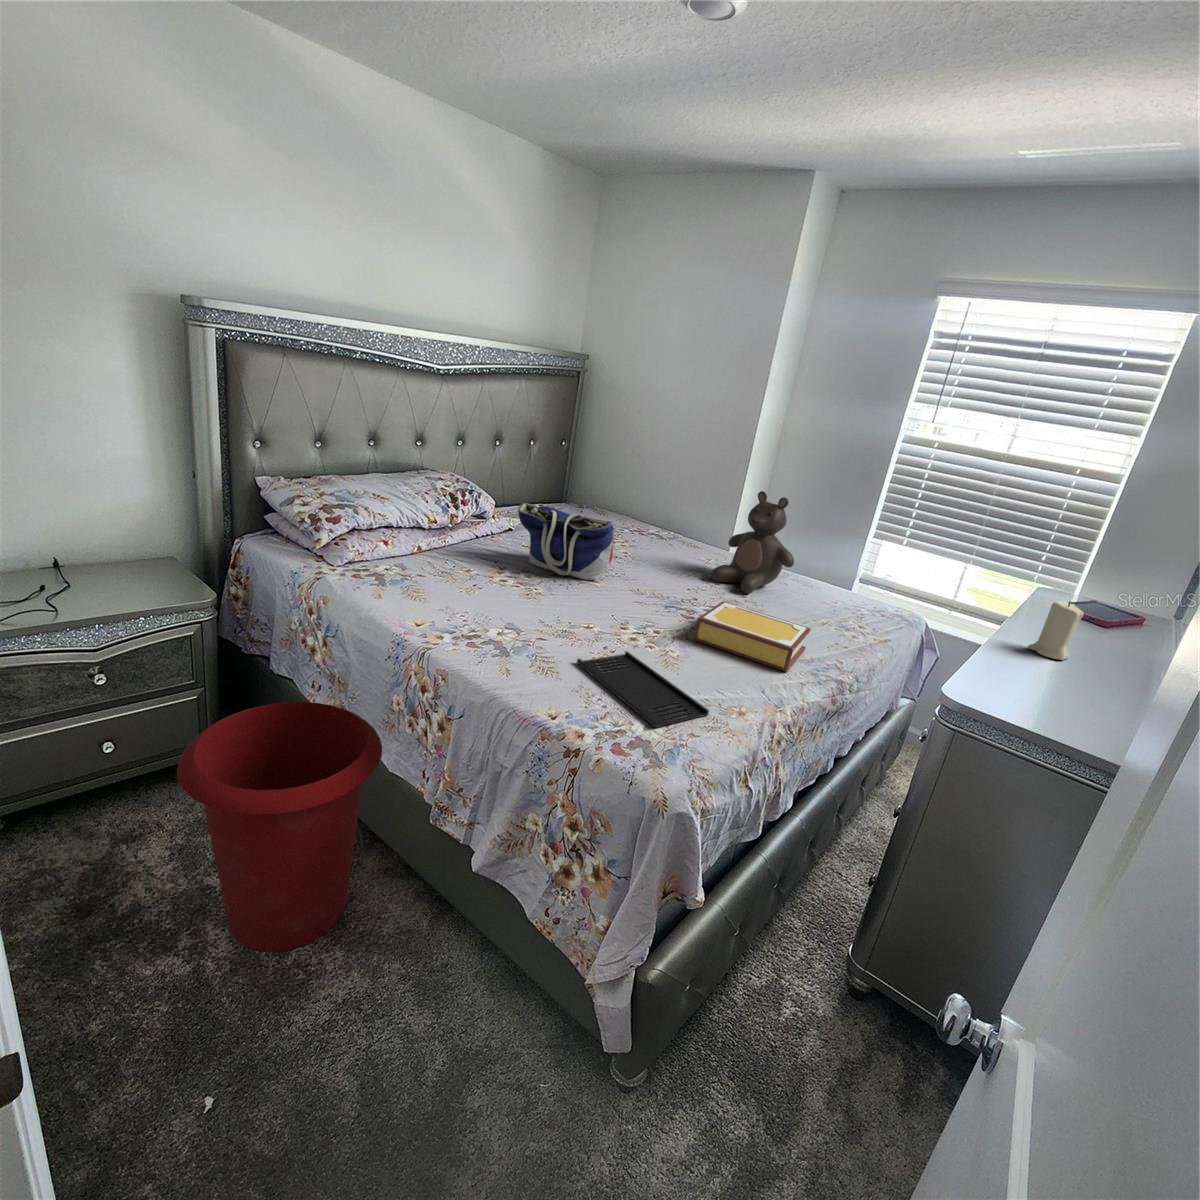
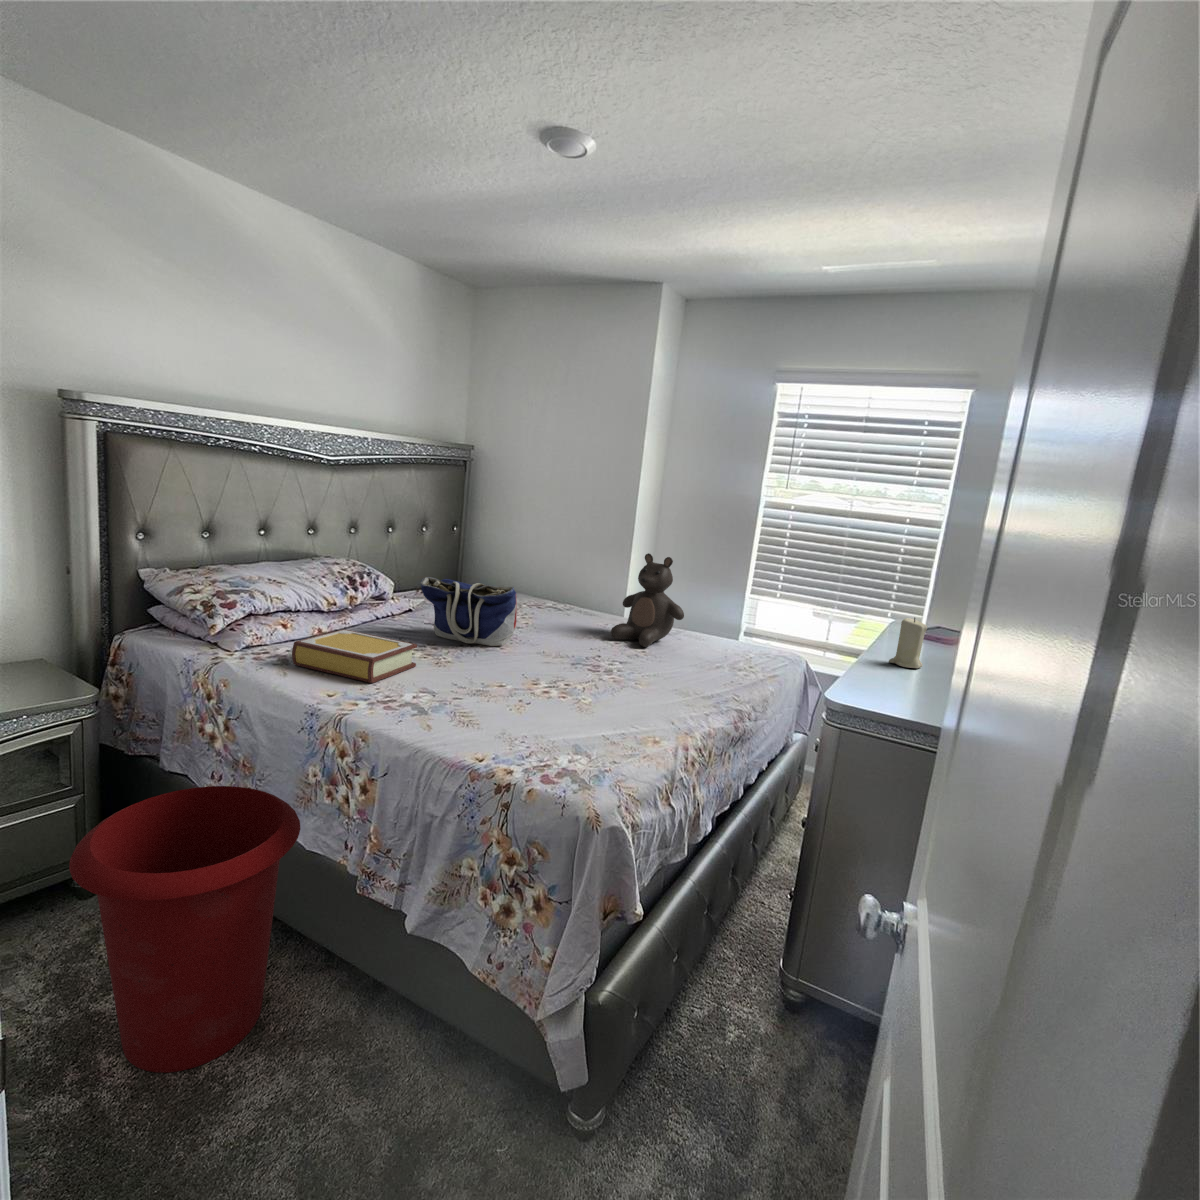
book: present [694,601,811,672] -> present [292,629,417,683]
tray: present [576,651,709,728] -> none [495,700,627,759]

